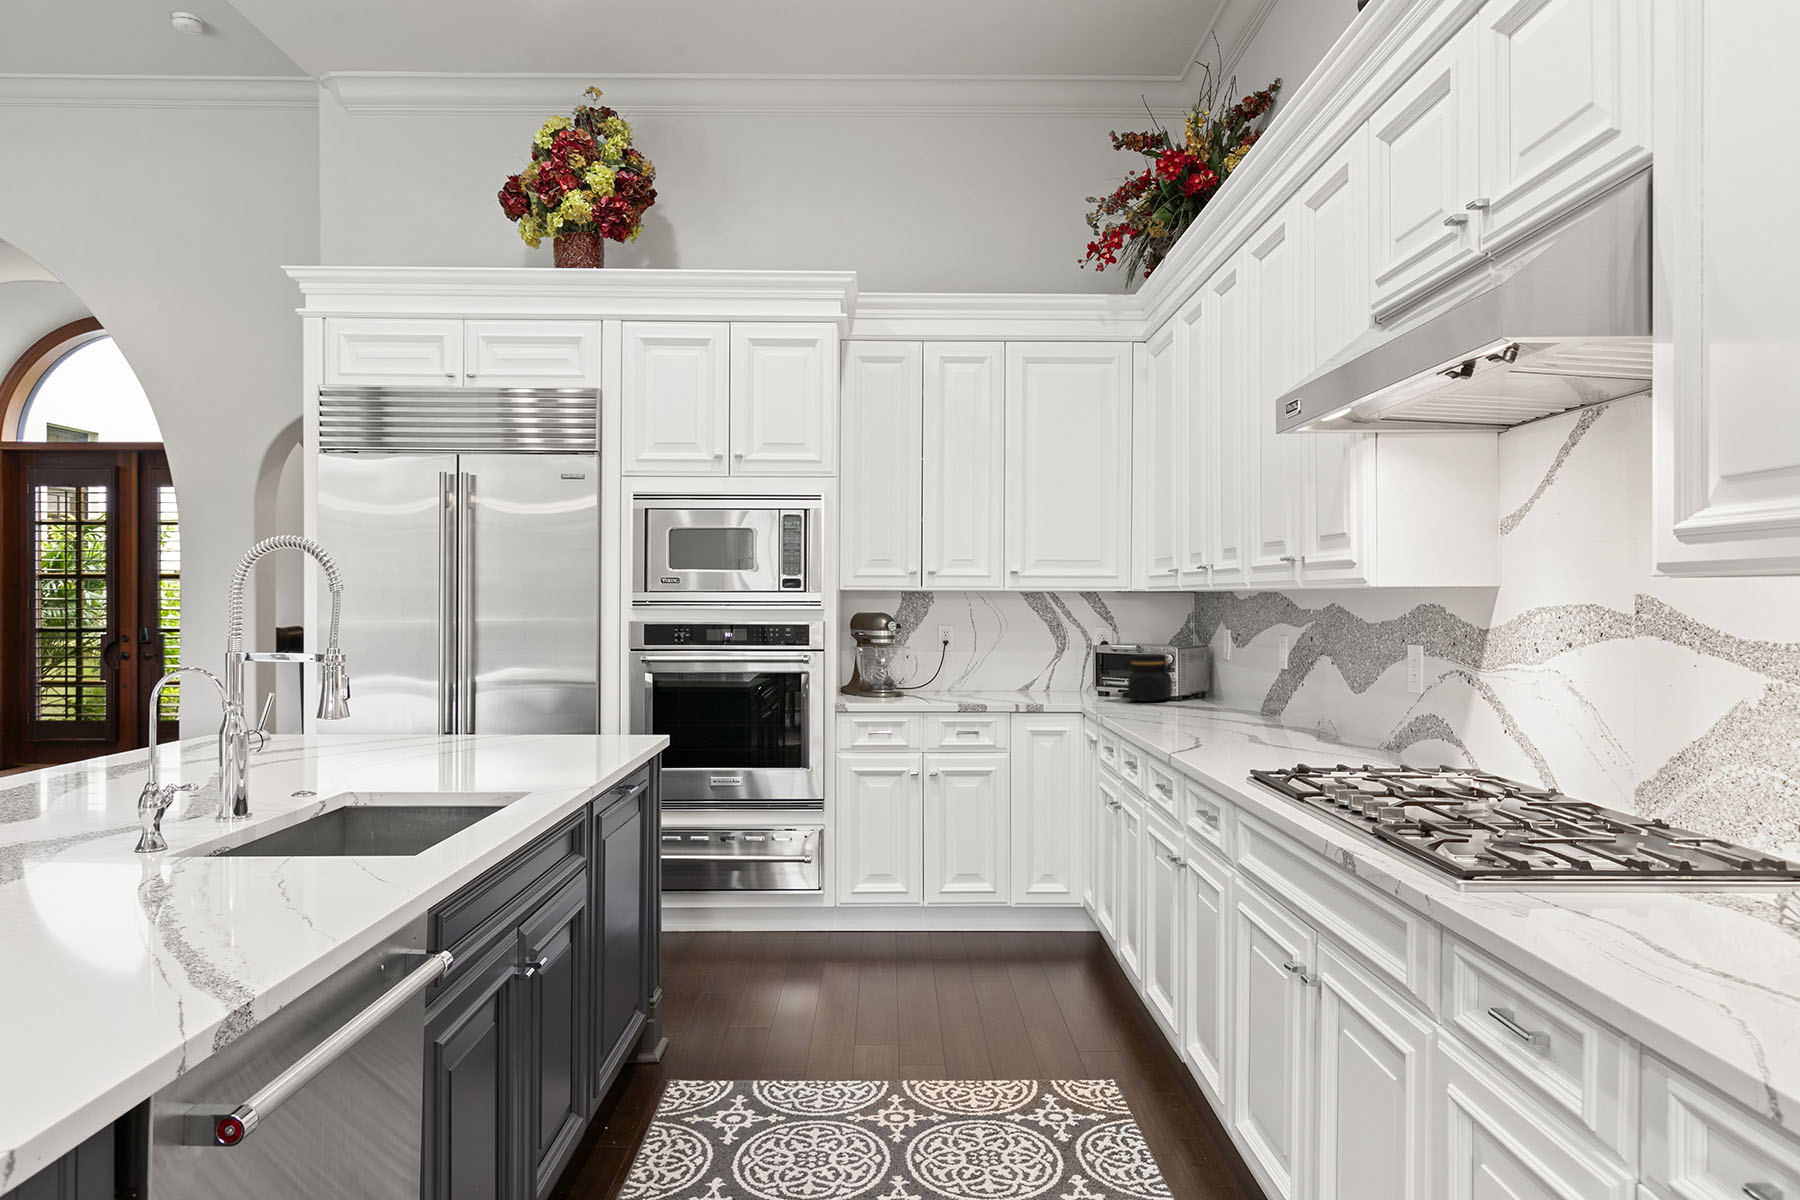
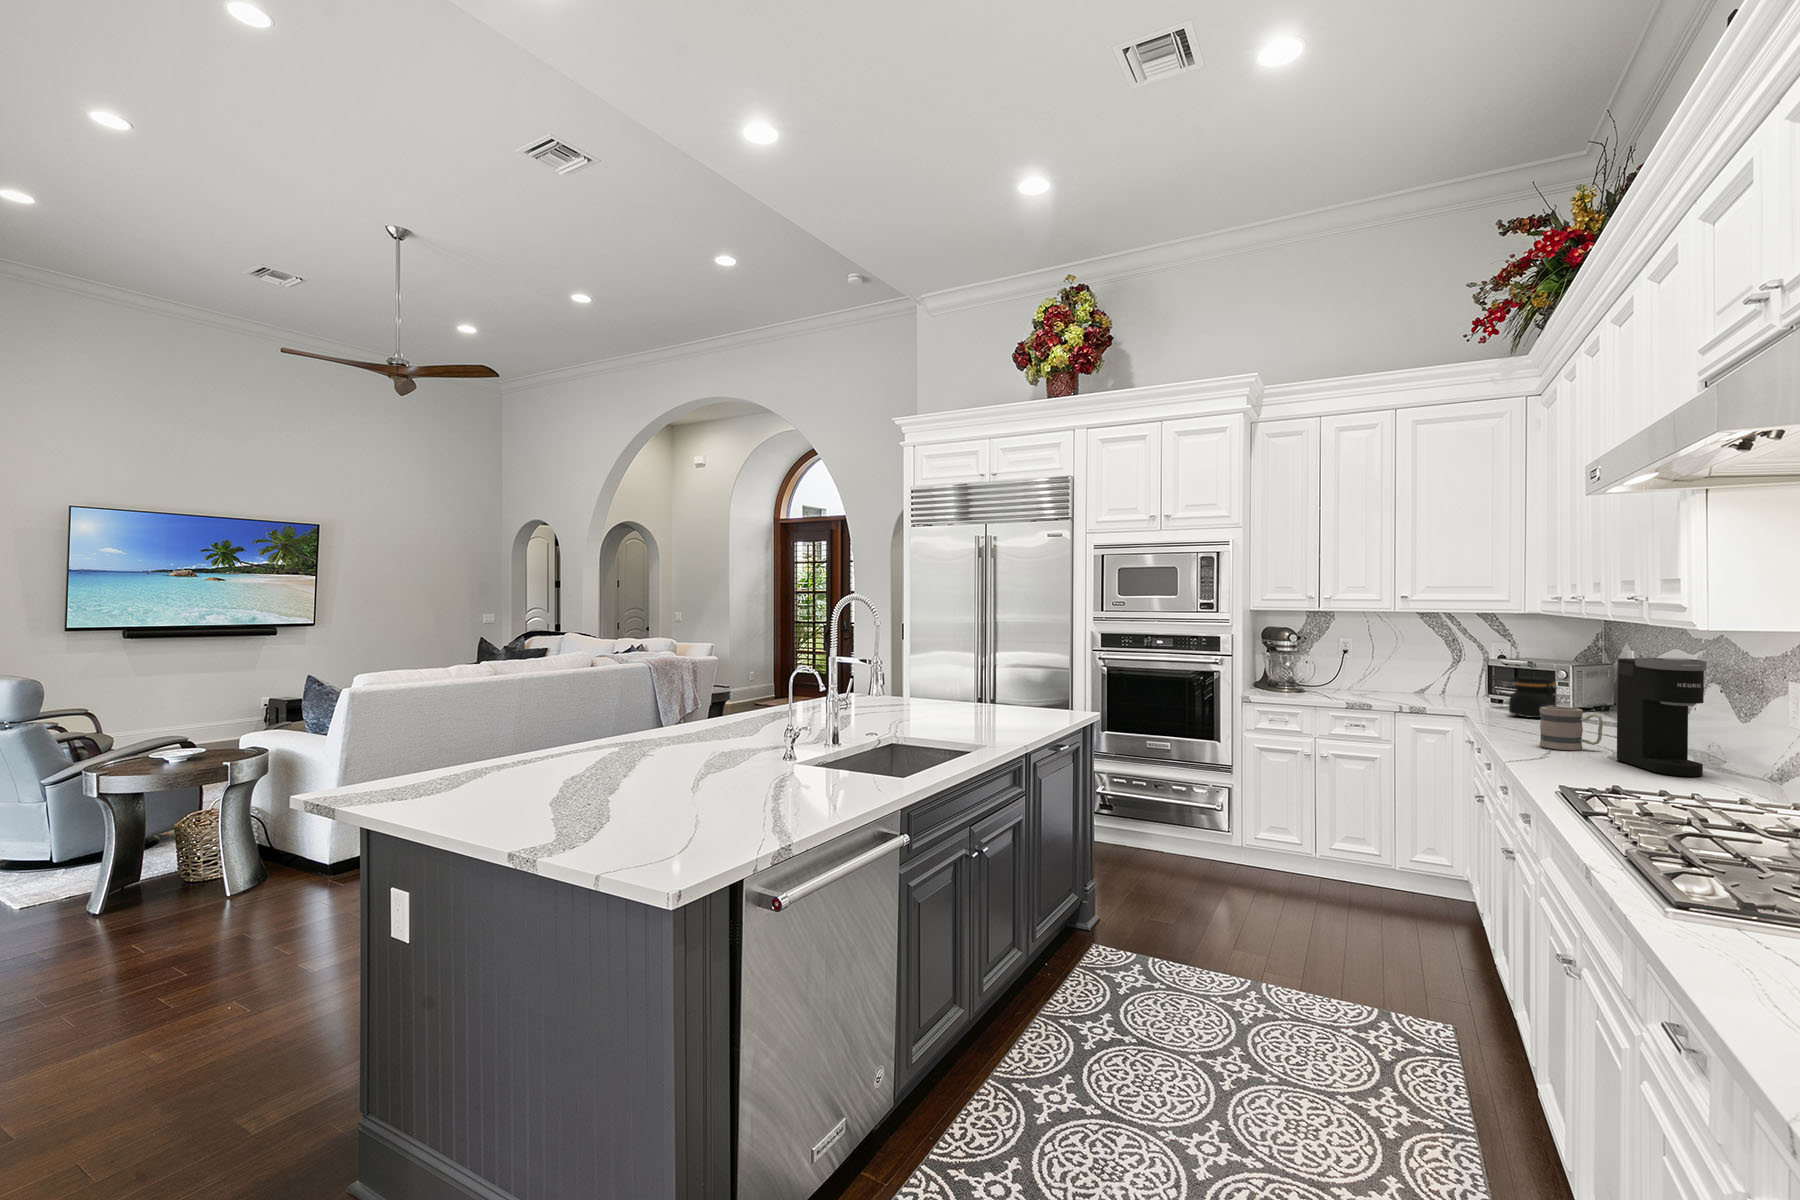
coffee maker: none [1258,619,1344,748] -> present [1617,658,1706,777]
mug: none [1180,684,1241,733] -> present [1540,706,1603,750]

